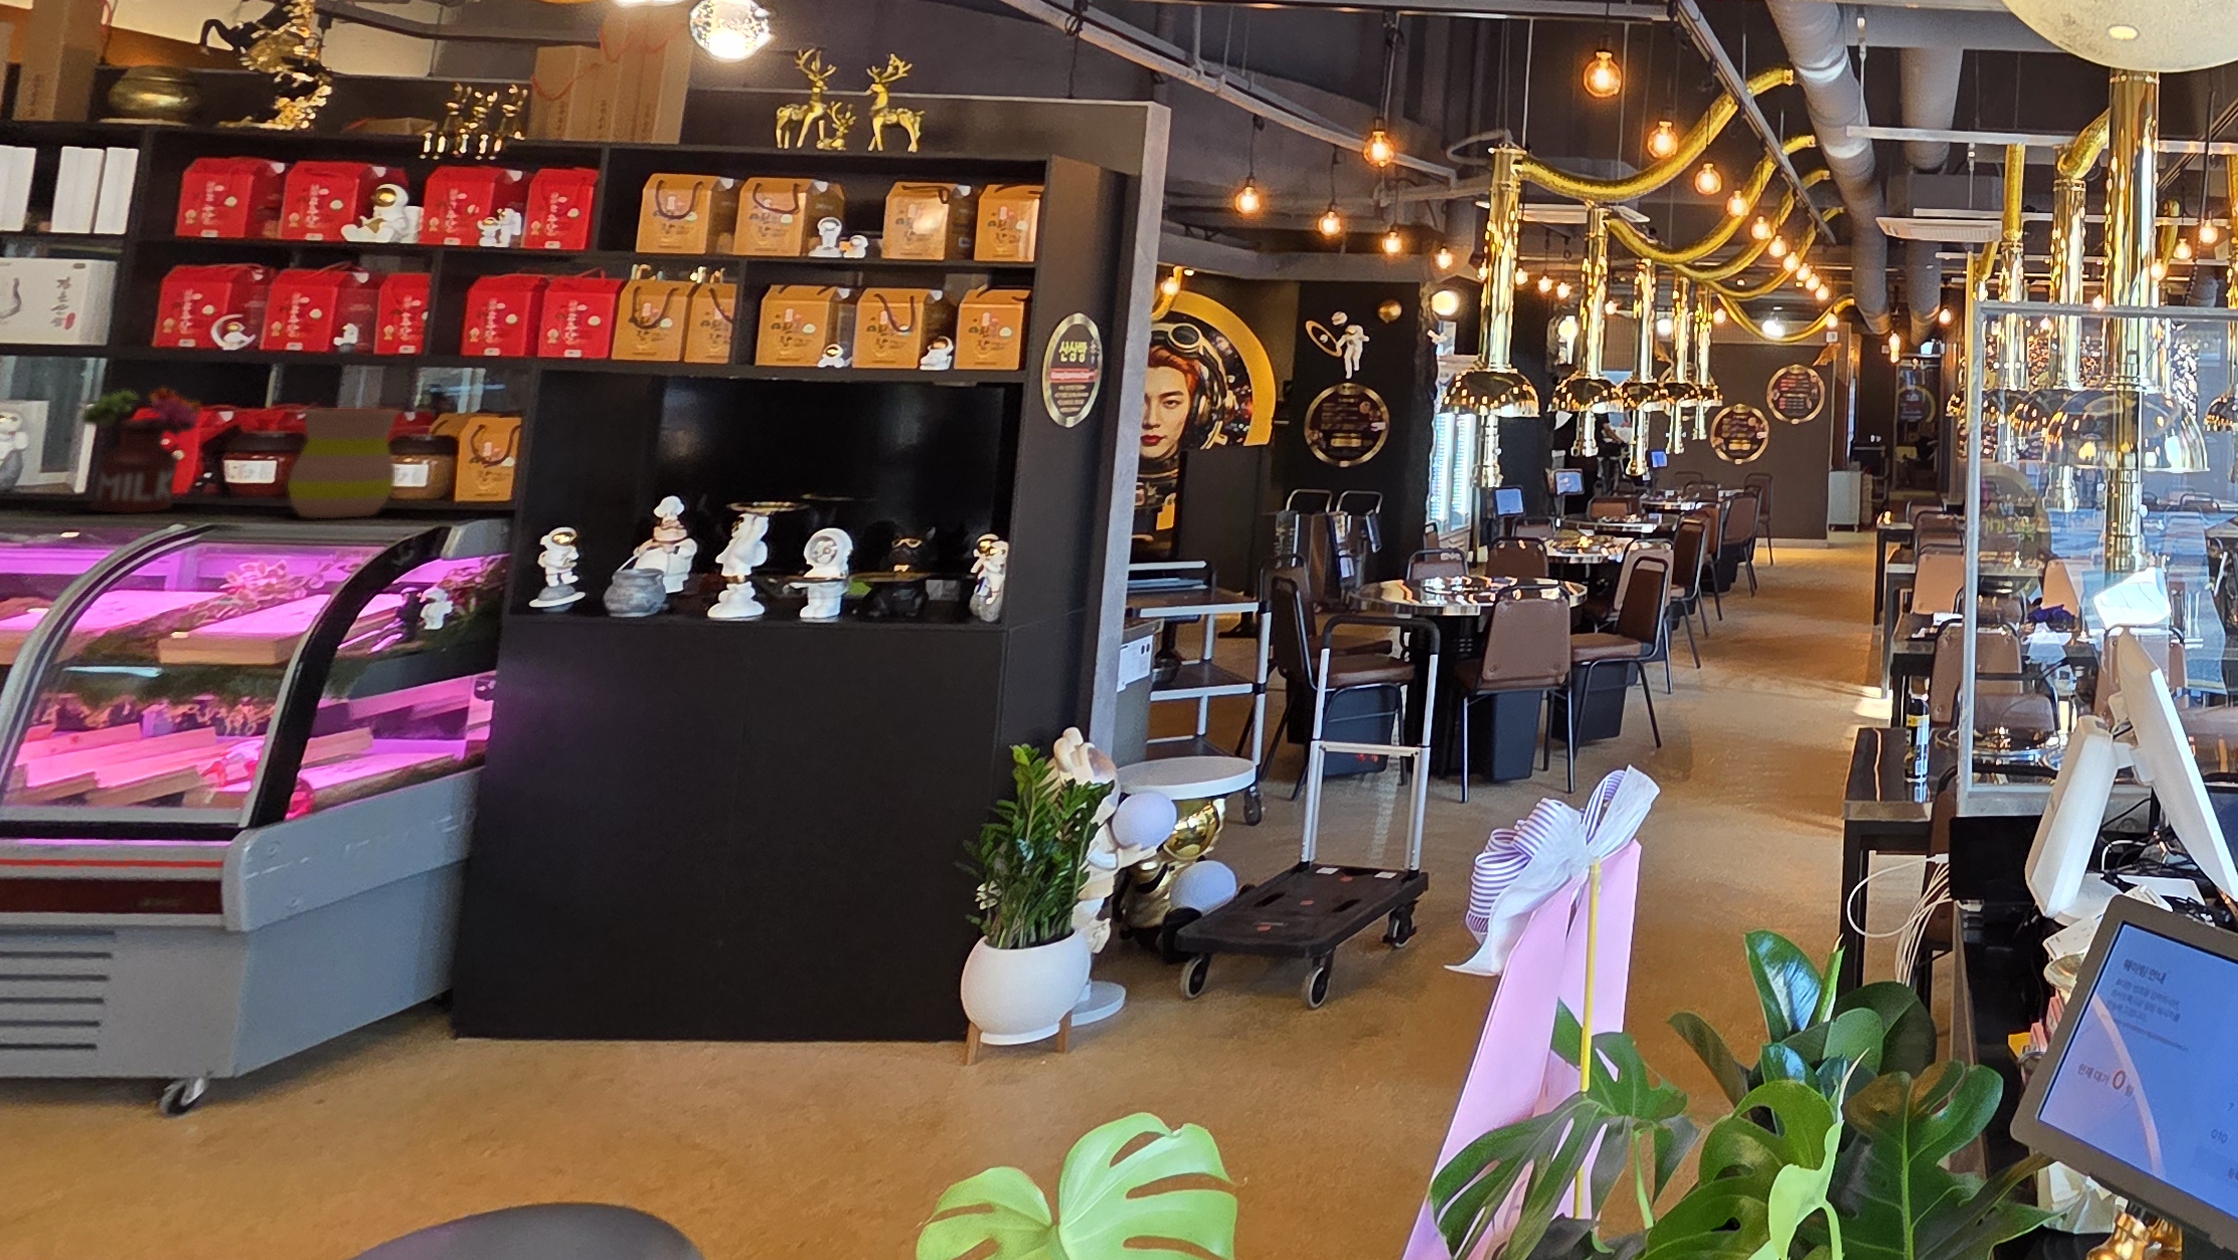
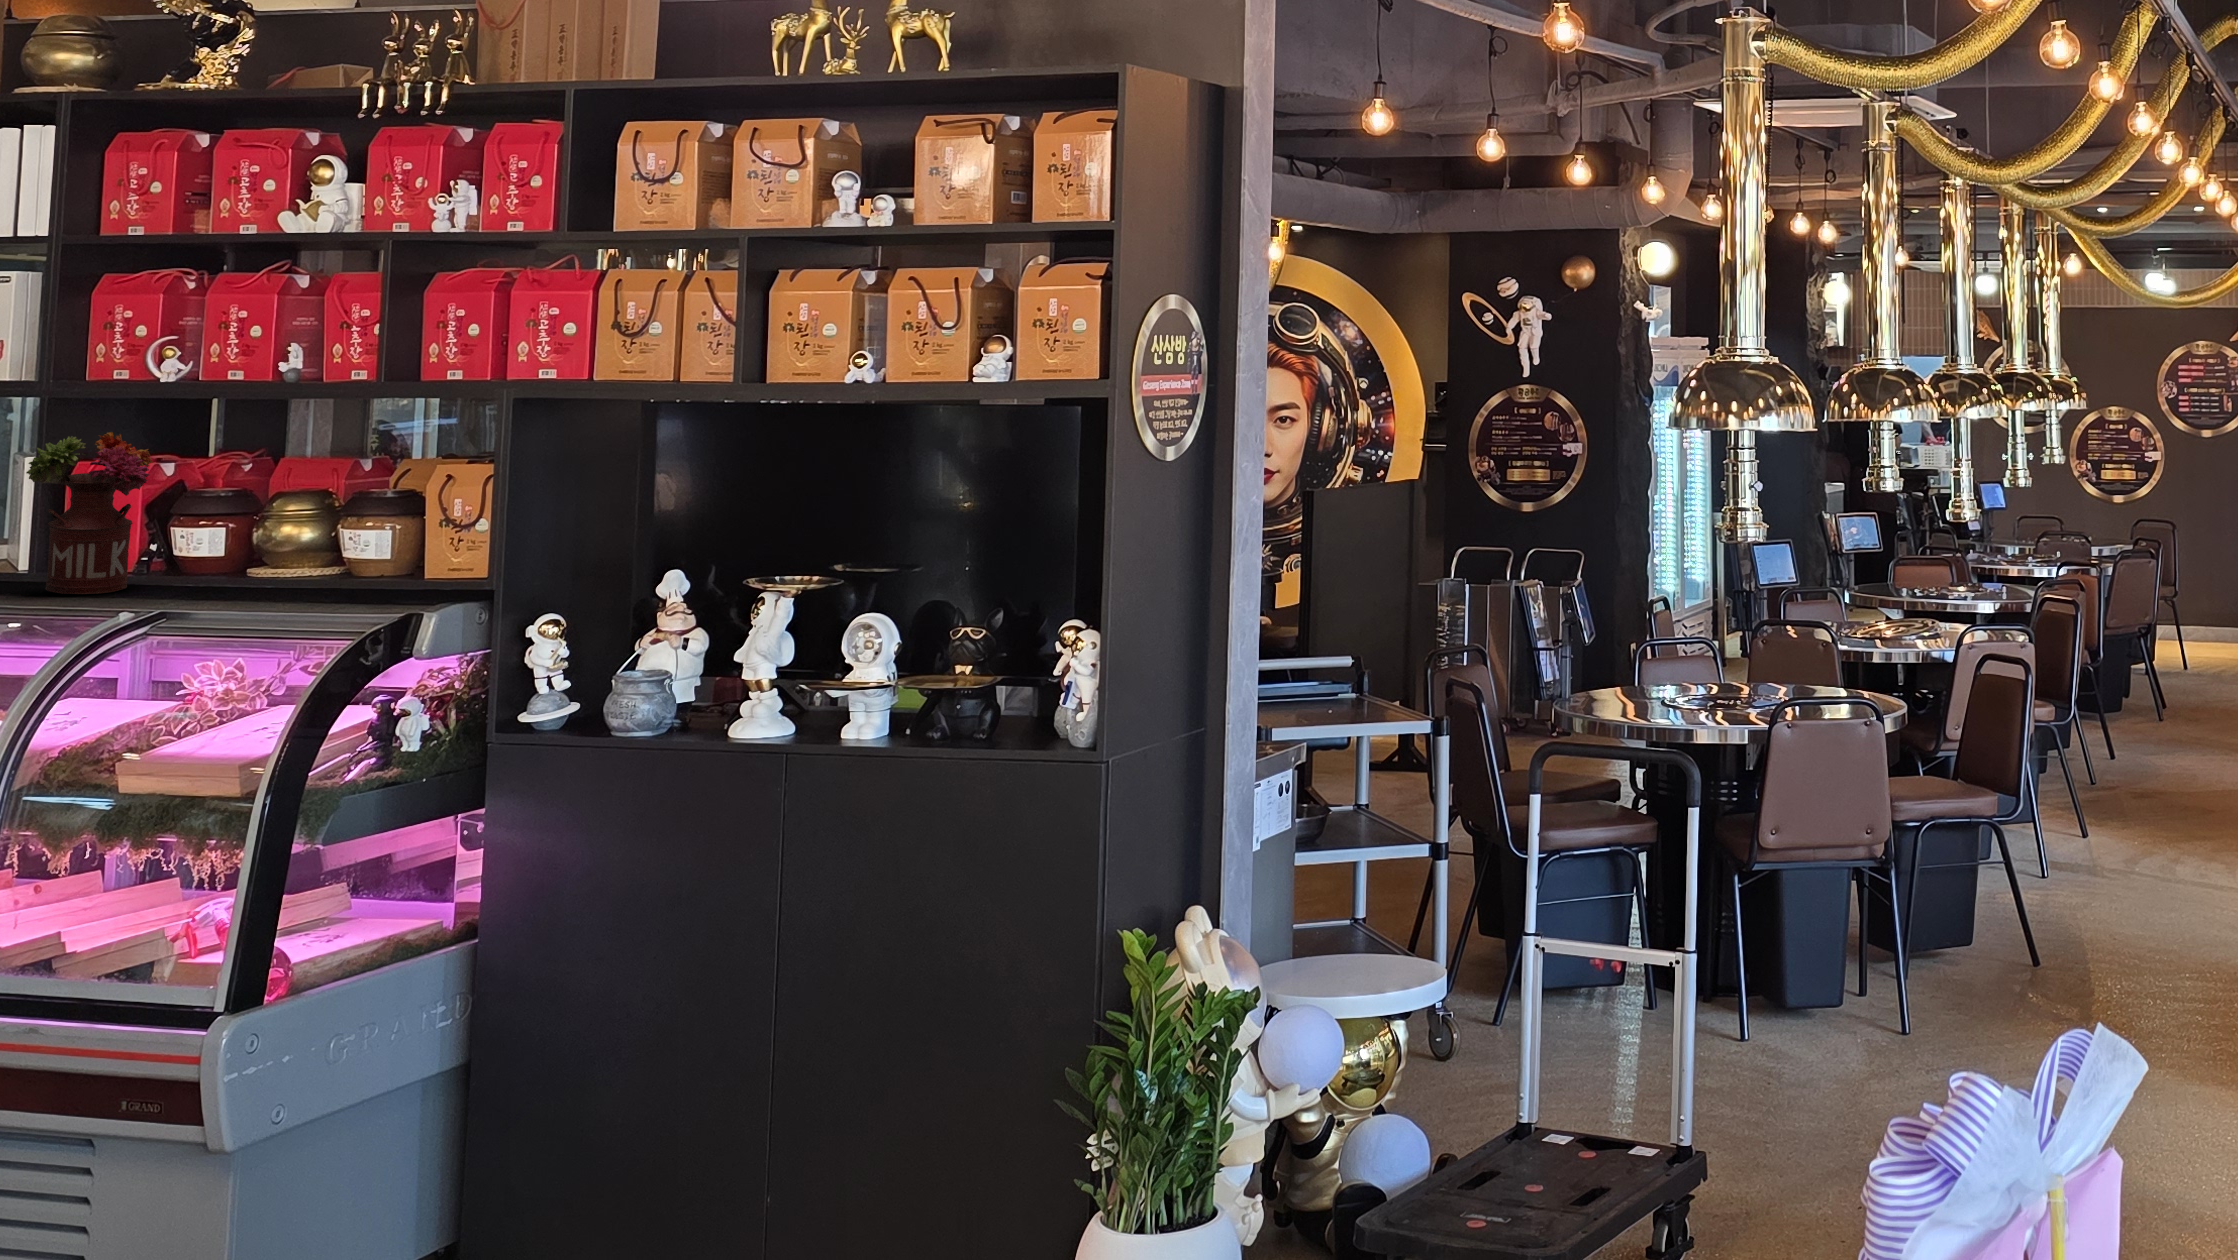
vase: present [288,409,399,518] -> none [243,454,361,600]

